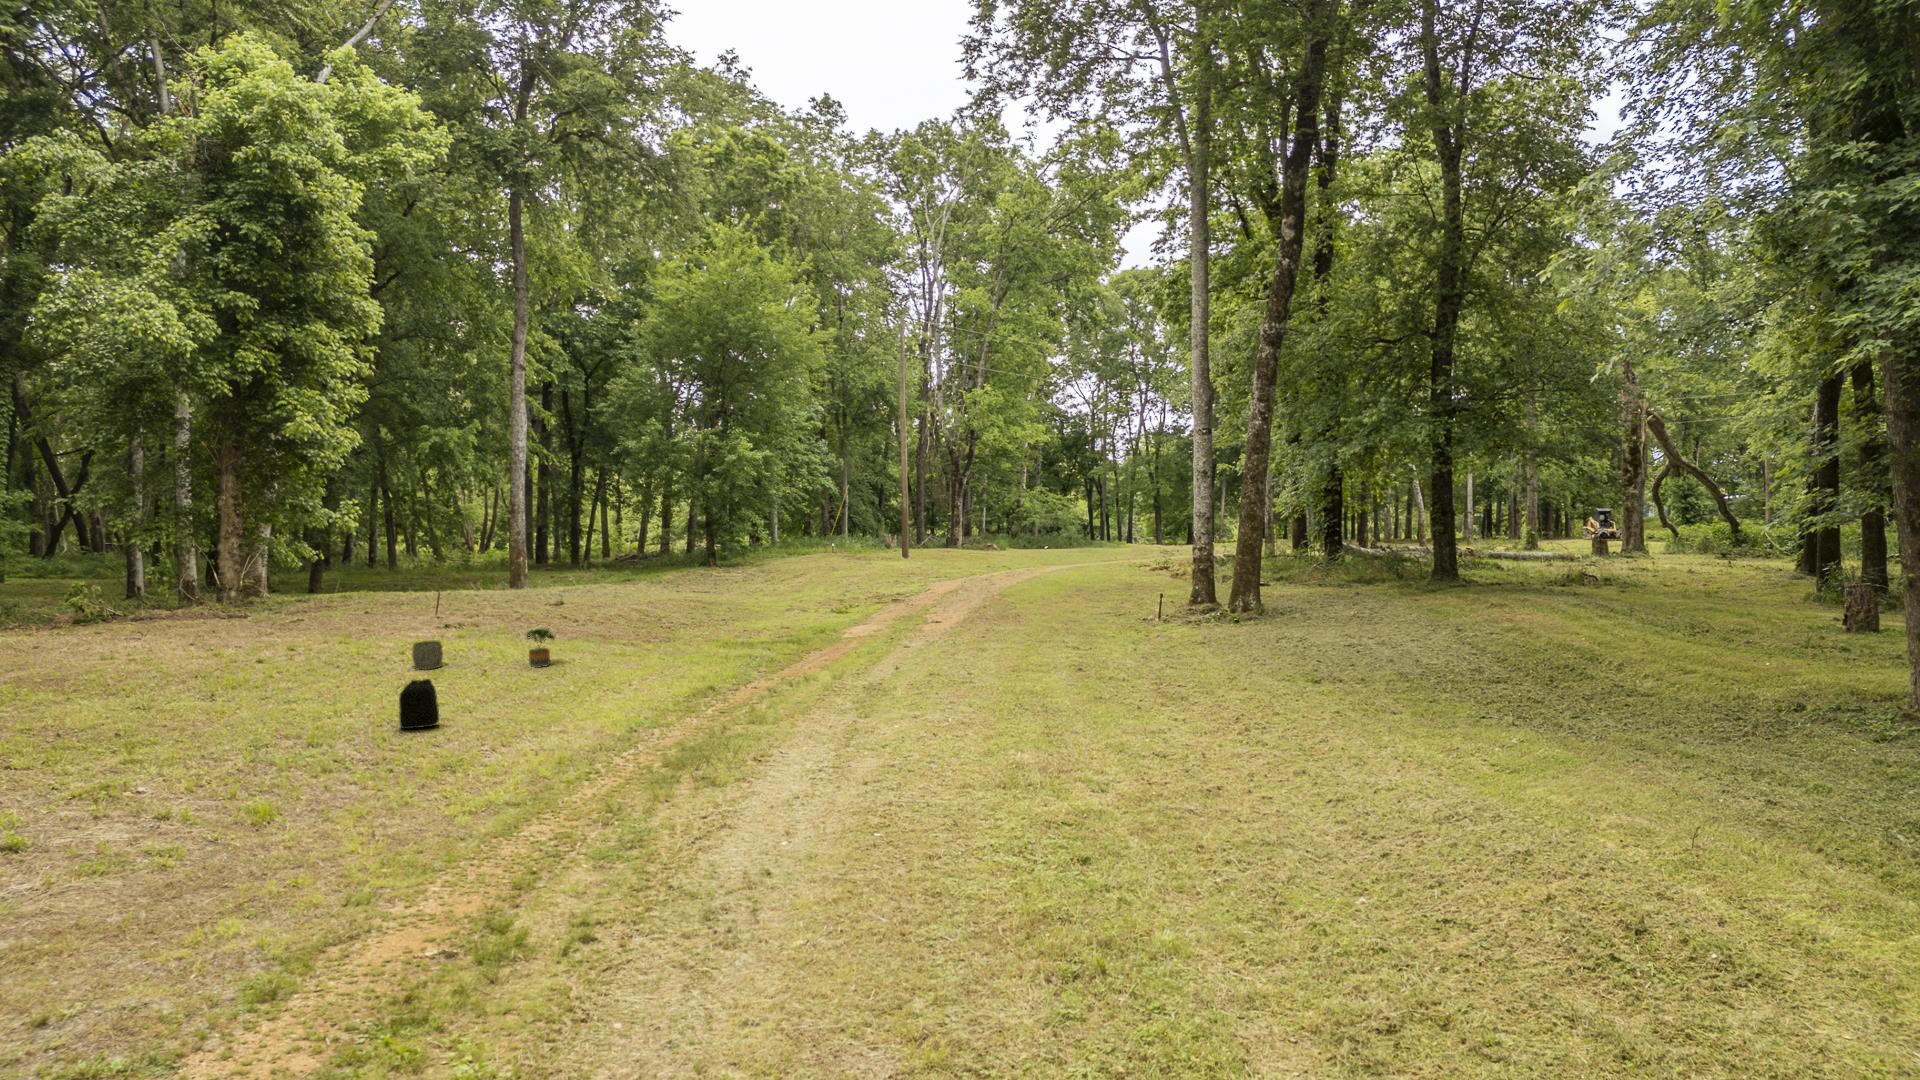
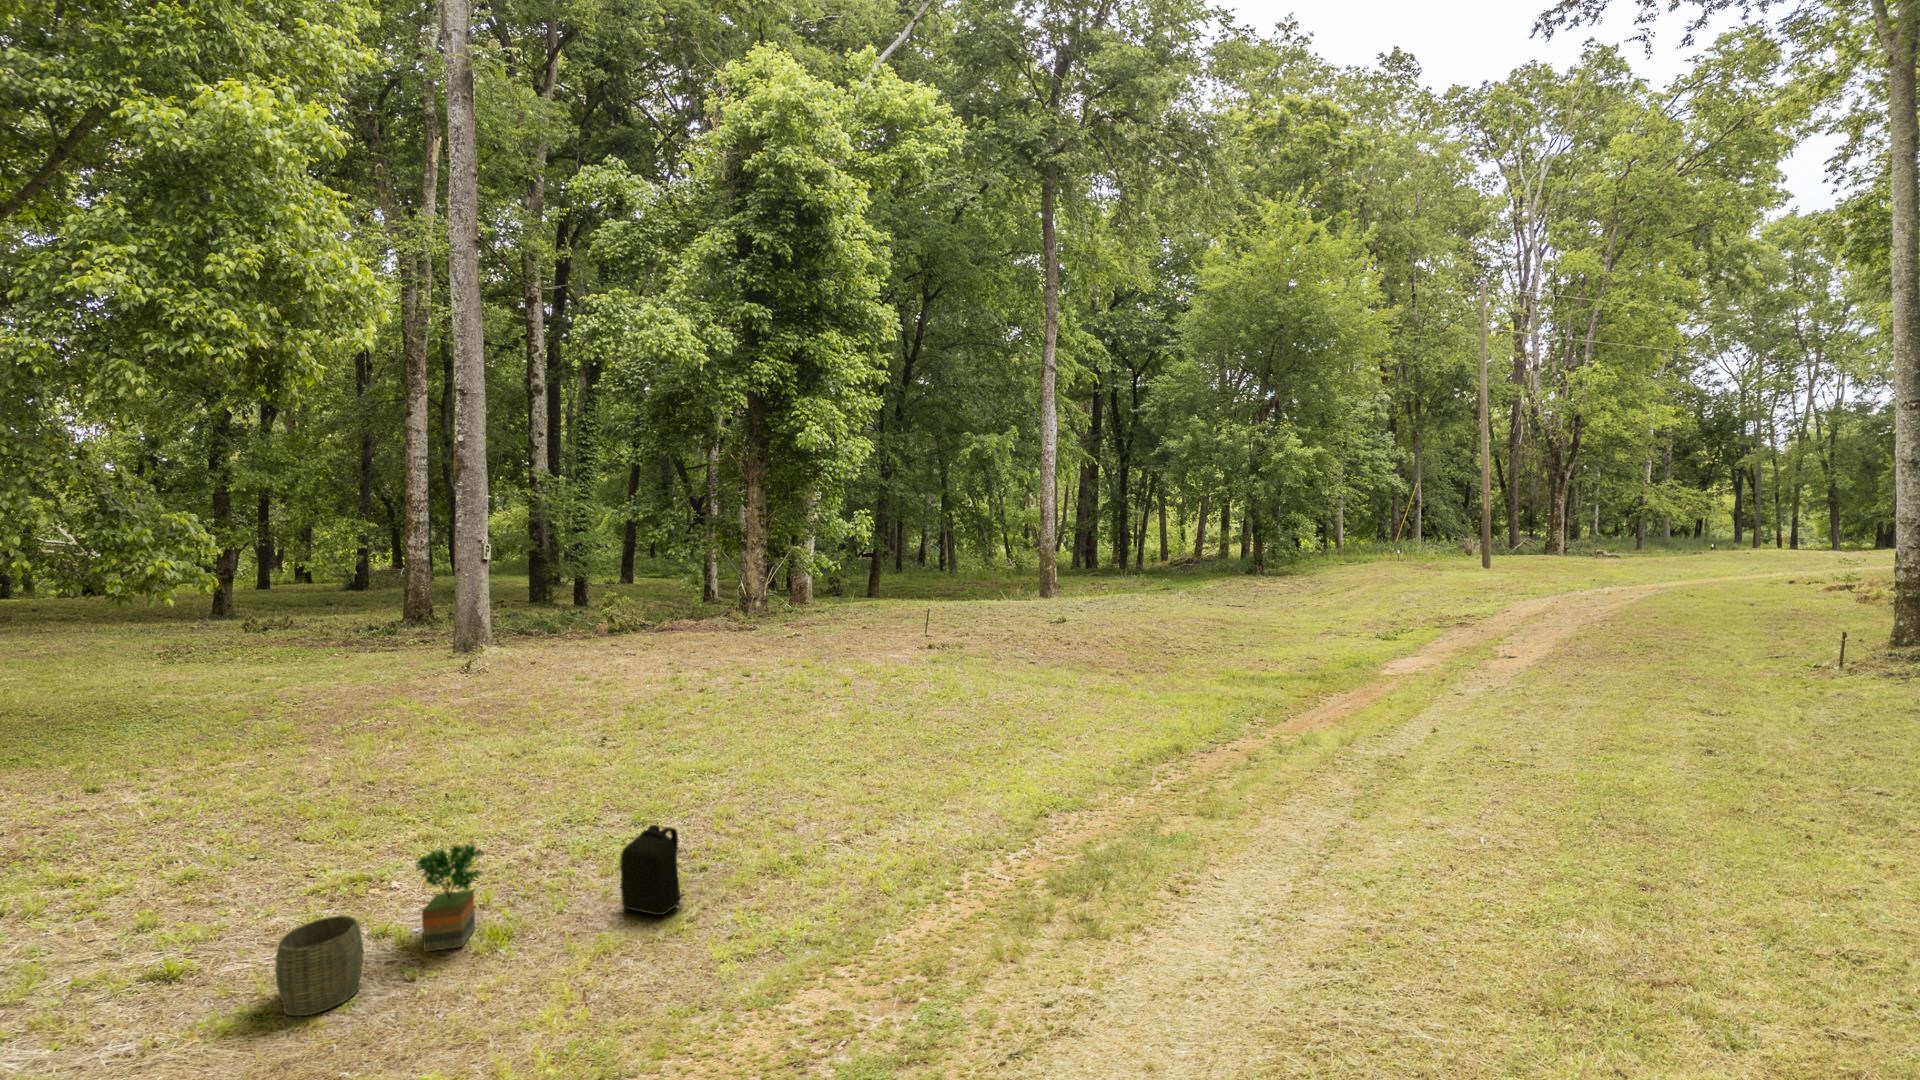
potted tree: present [526,629,555,668] -> present [416,845,485,952]
woven basket: present [412,640,443,670] -> present [275,916,363,1016]

